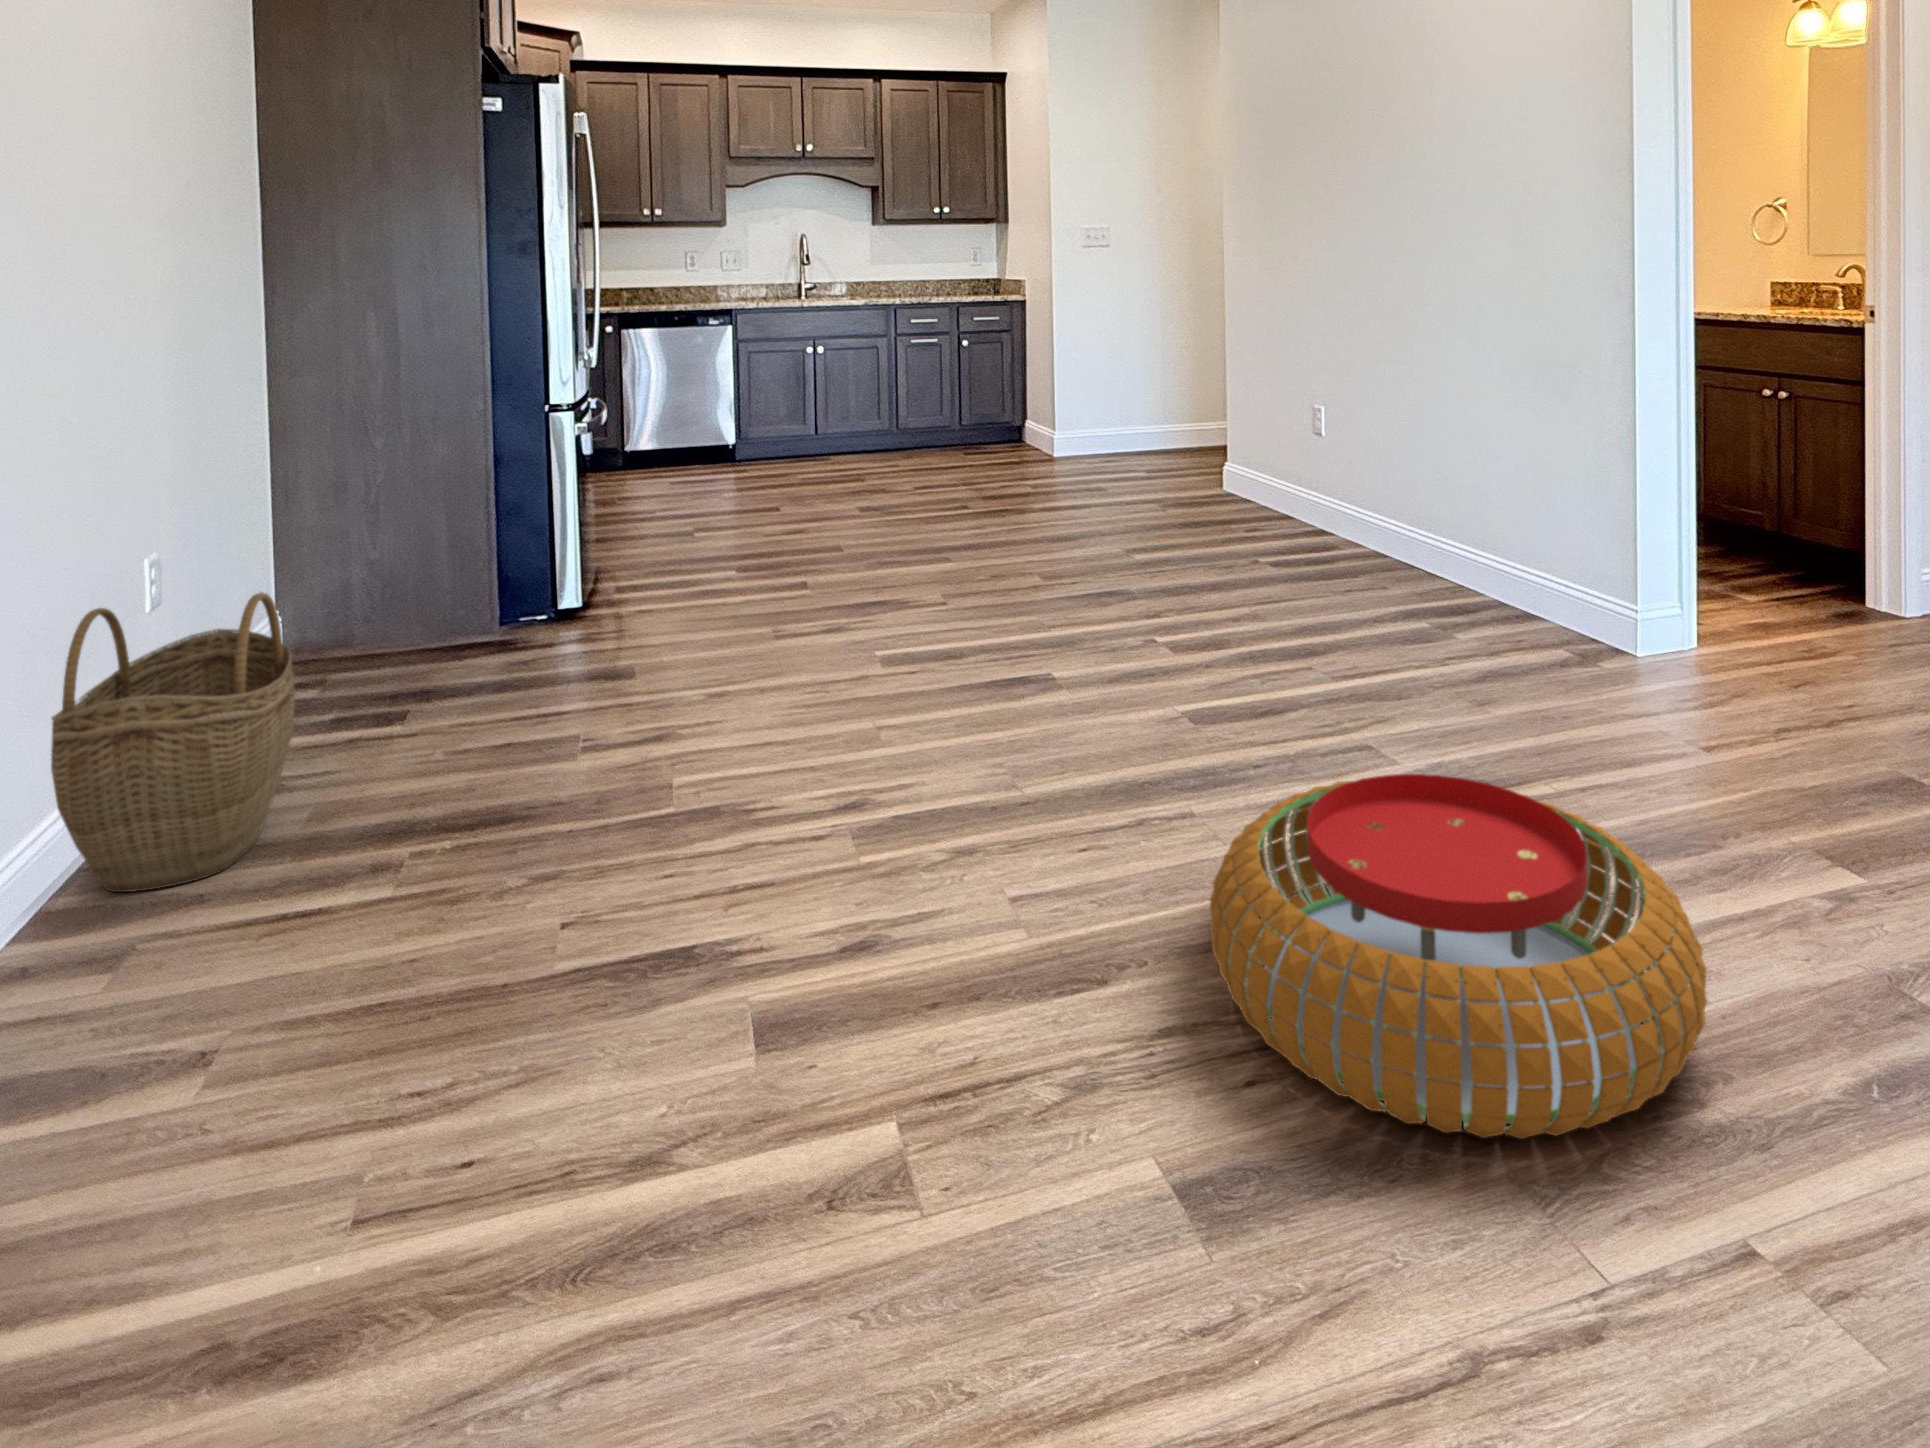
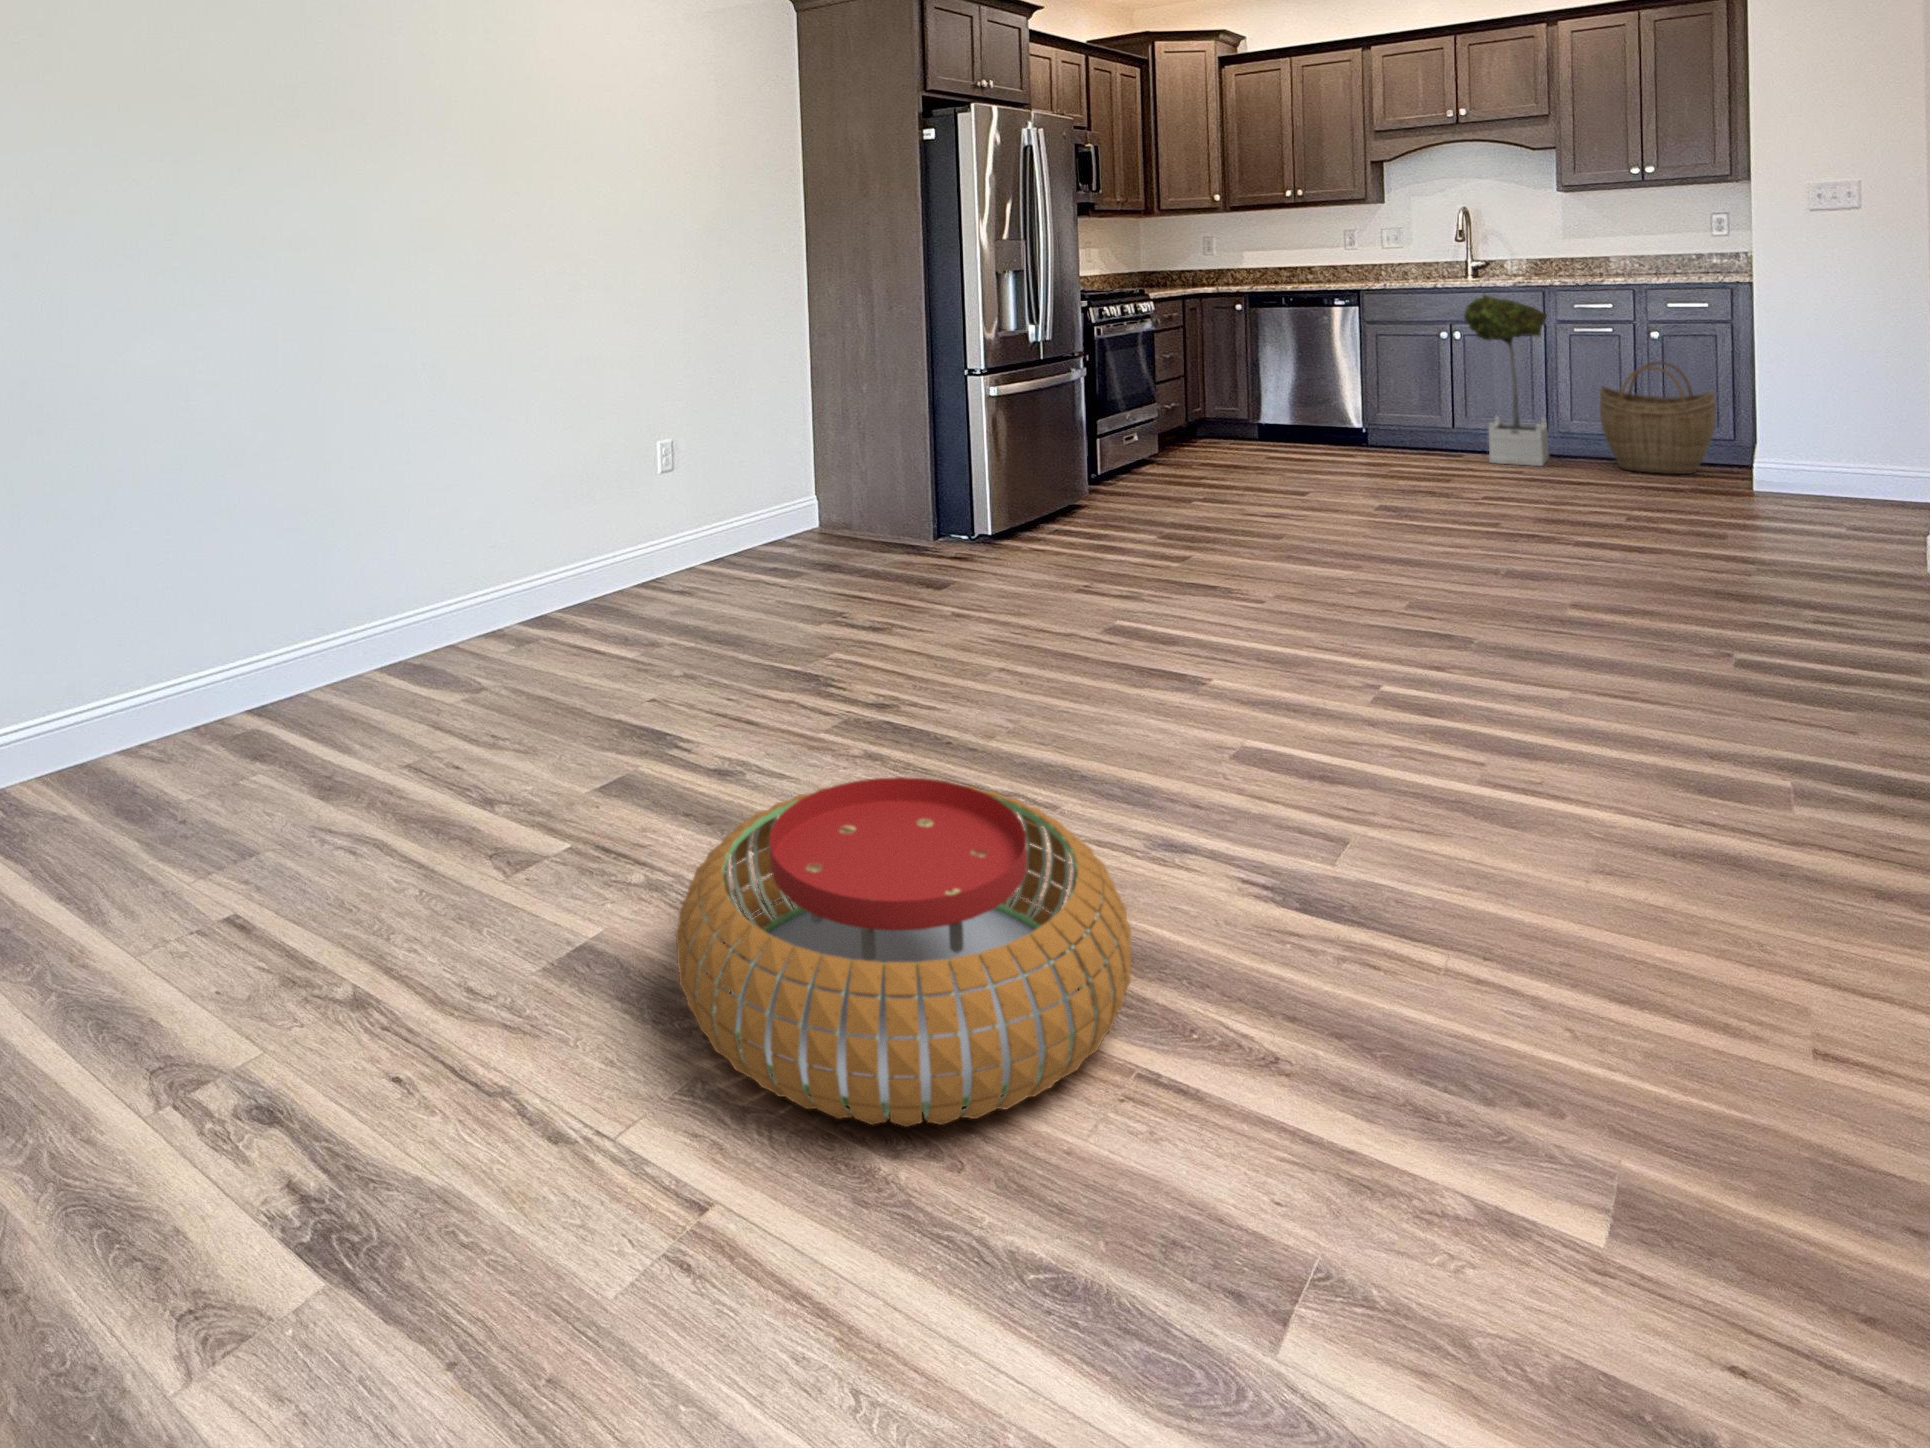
potted tree: none [838,313,904,462] -> present [1464,295,1549,466]
woven basket: present [51,593,295,892] -> present [1599,362,1716,474]

